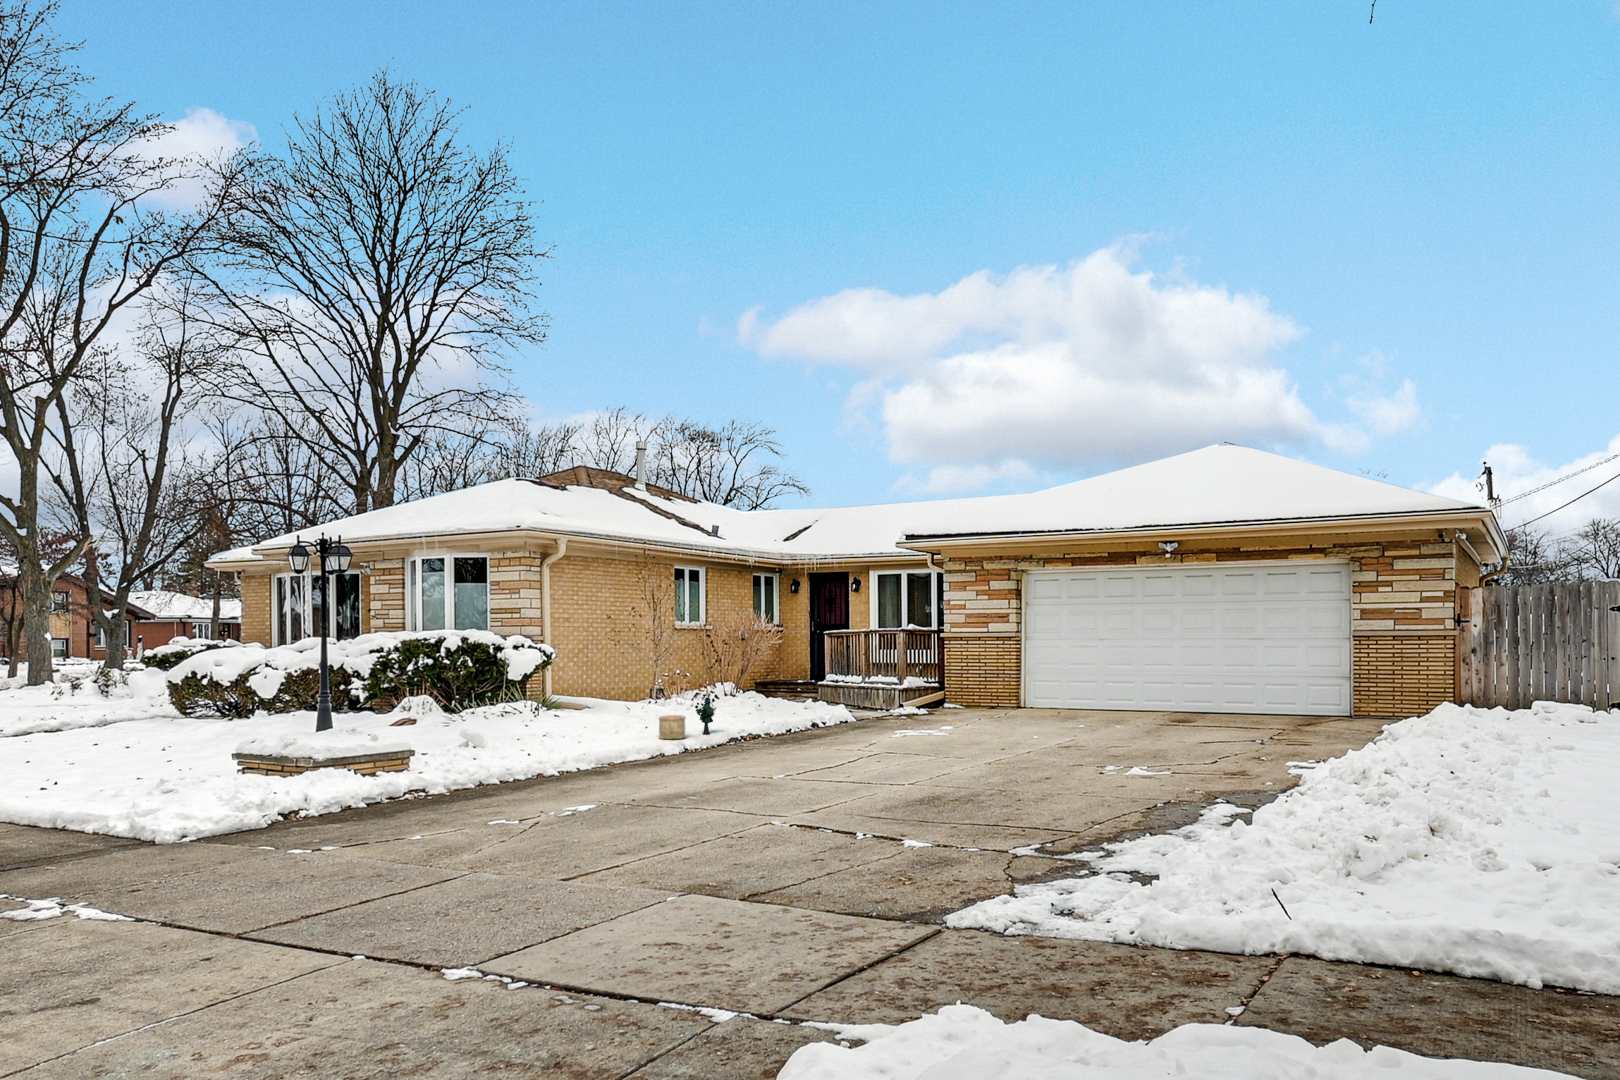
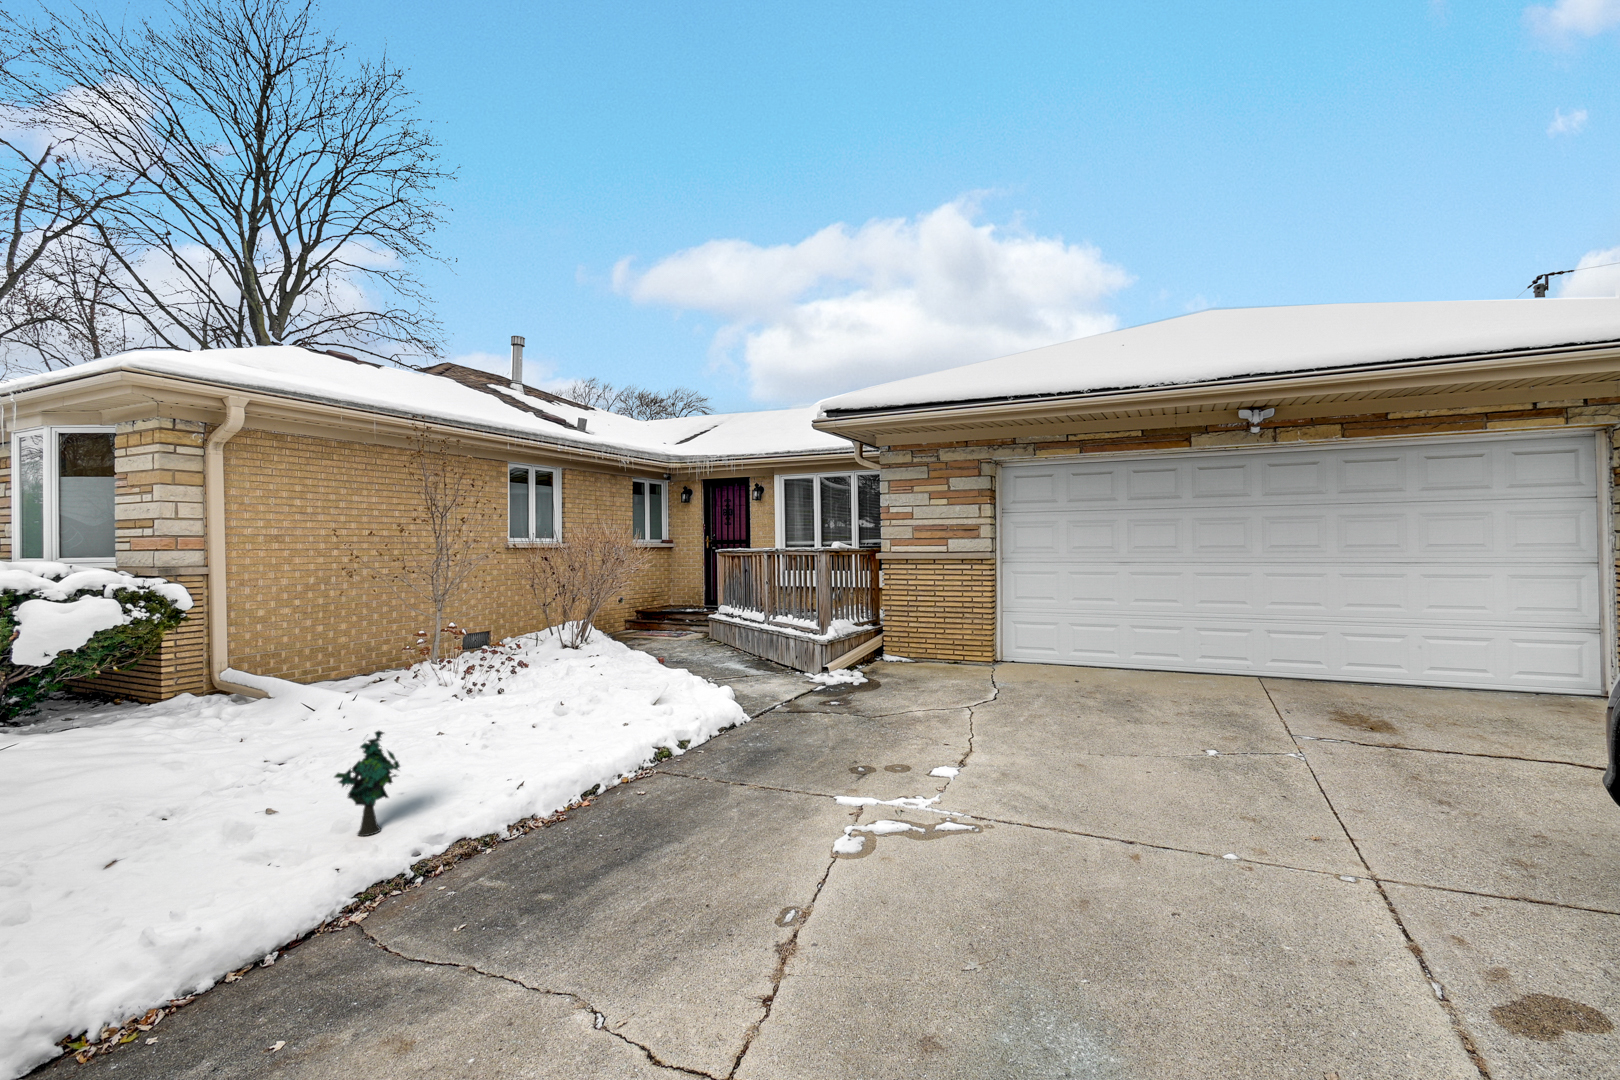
wooden bucket: present [659,715,686,739] -> none [159,810,266,905]

